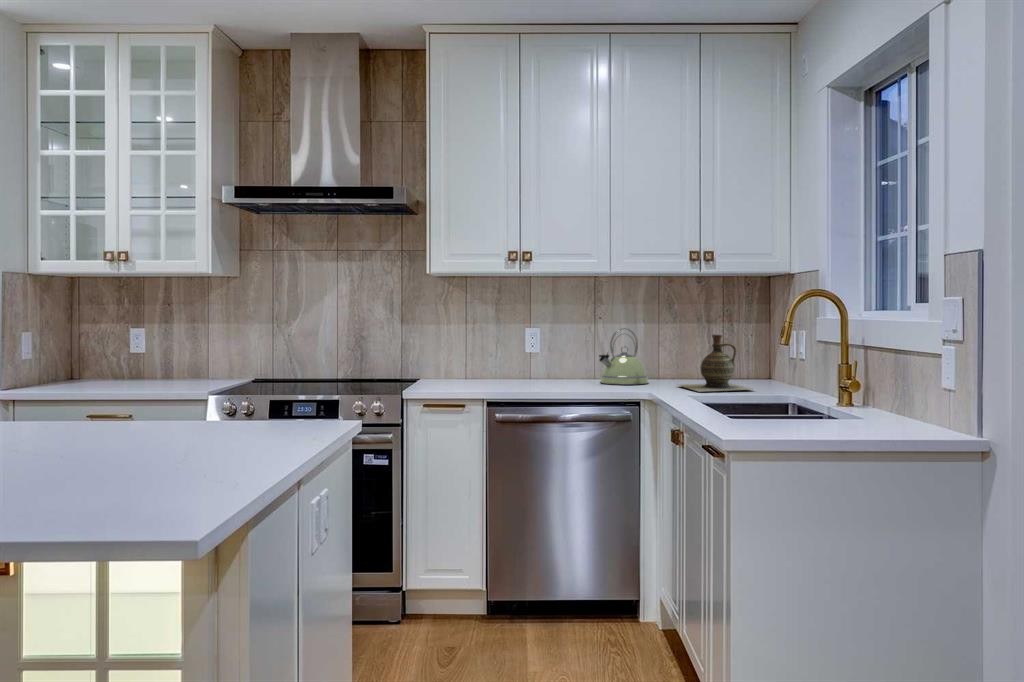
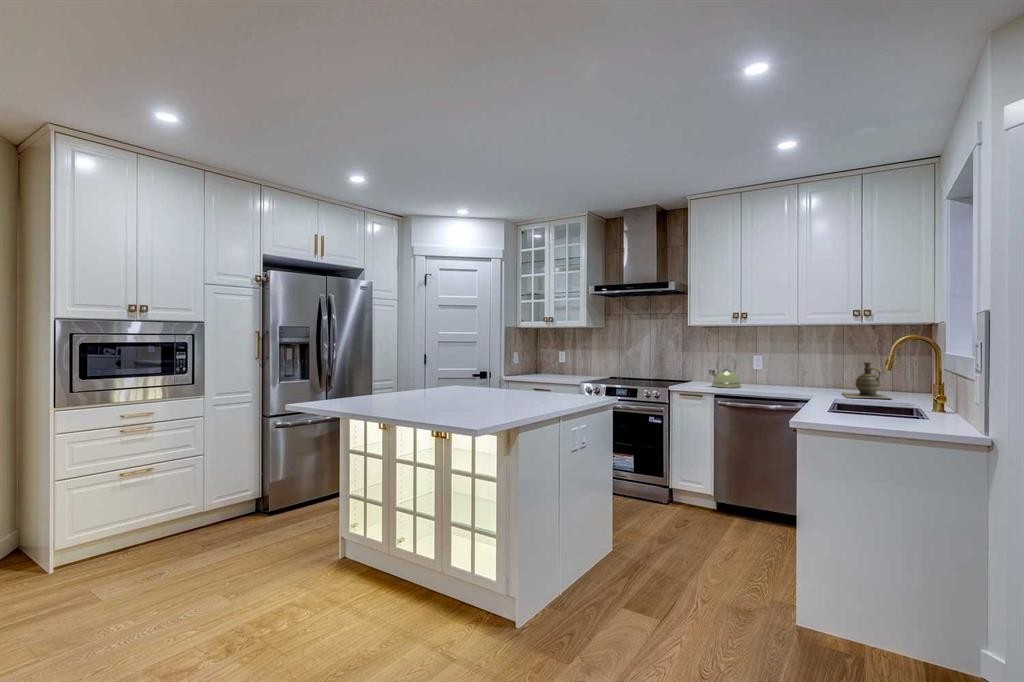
kettle: present [599,328,648,385] -> present [709,358,741,388]

